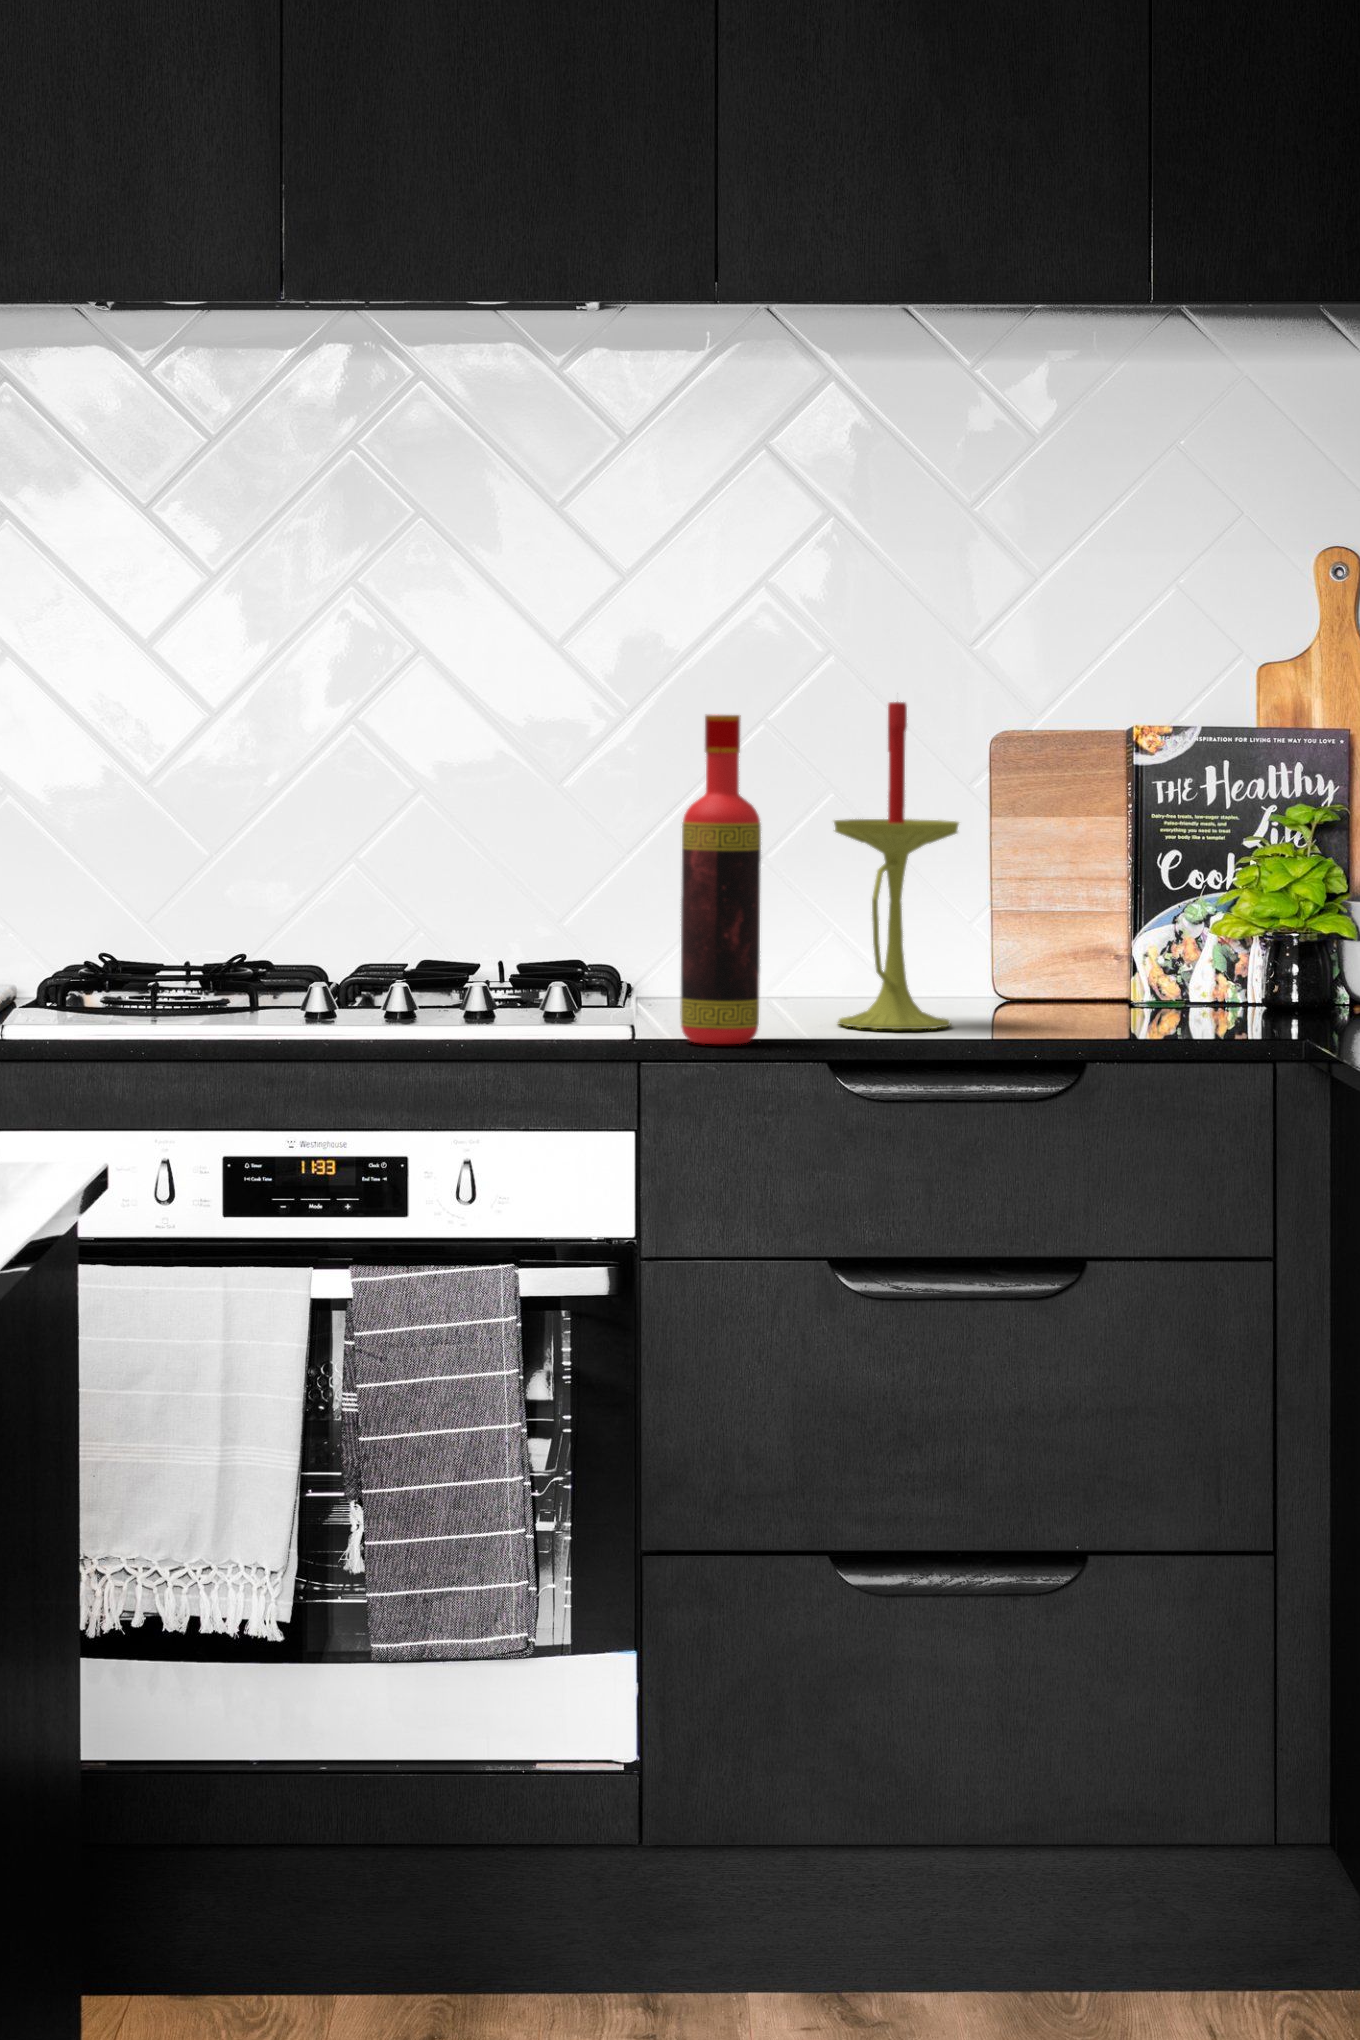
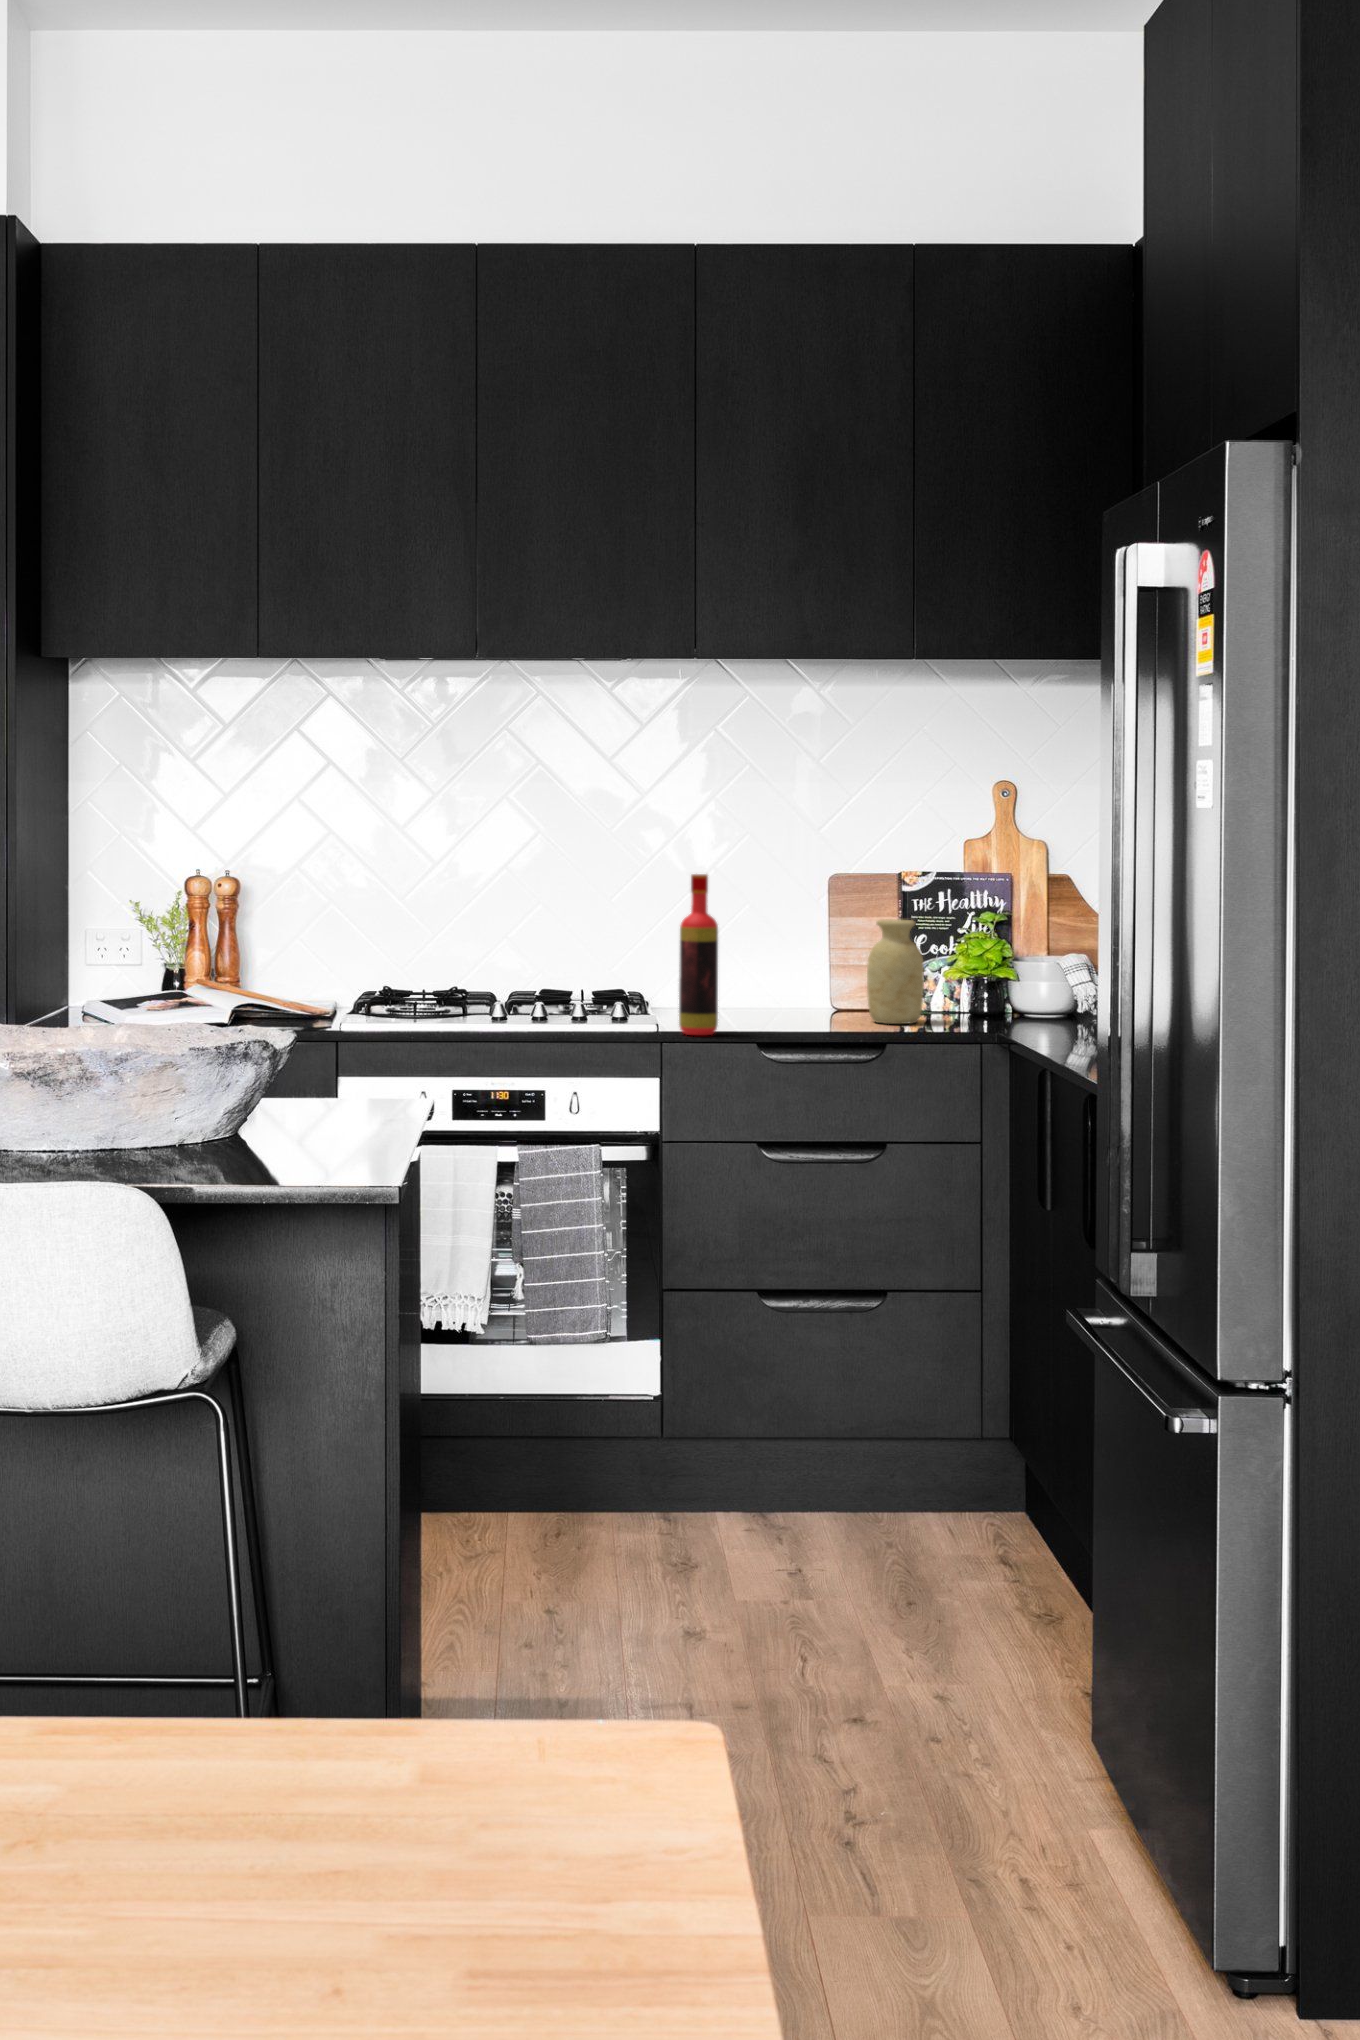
candle: present [834,702,959,1029] -> none [752,860,816,1027]
vase: none [1064,815,1177,1023] -> present [867,919,924,1024]

